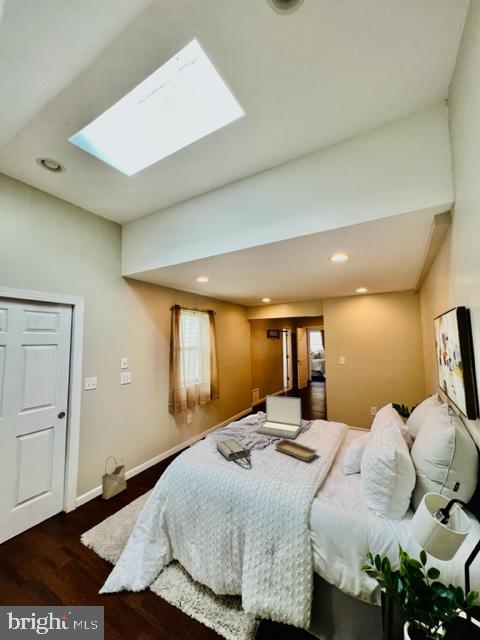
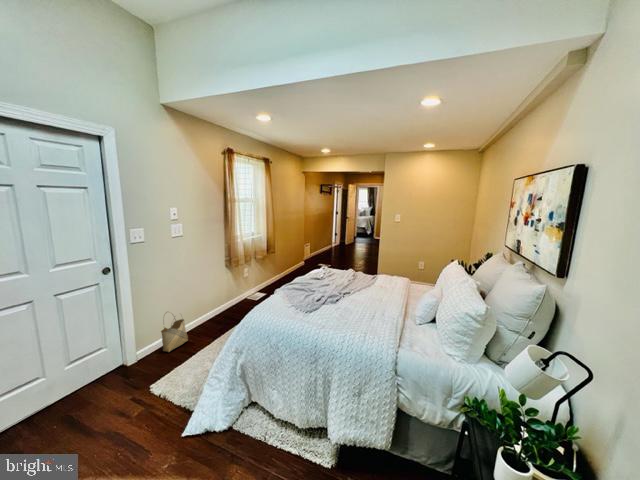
laptop: present [256,395,302,439] -> none [327,251,371,293]
tote bag: present [217,439,251,465] -> none [291,294,332,319]
tray: present [275,439,317,461] -> none [349,293,394,314]

